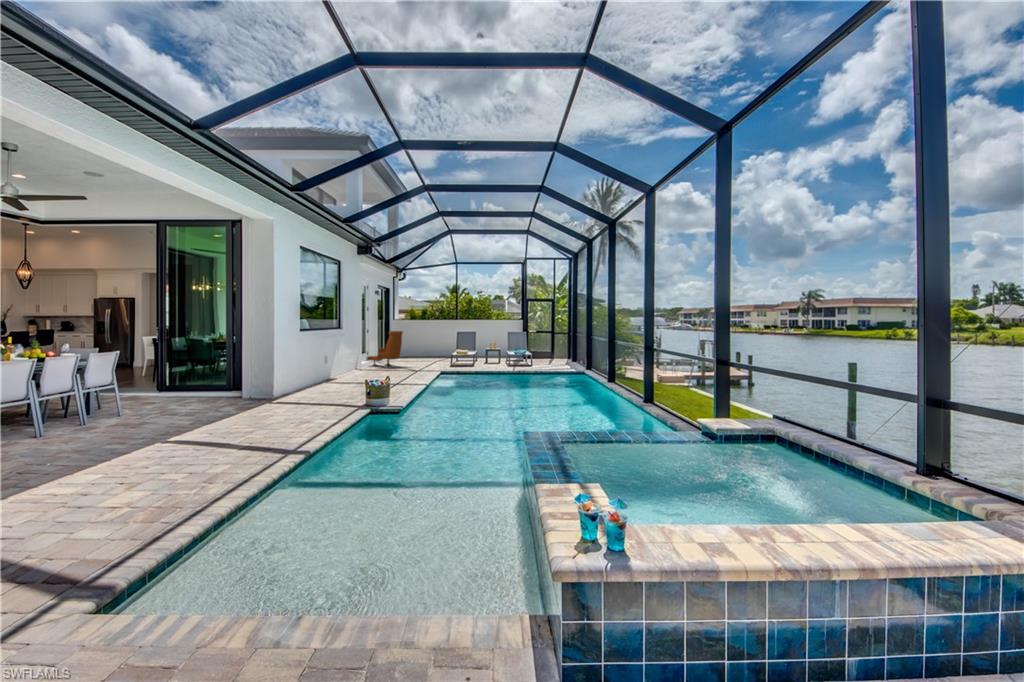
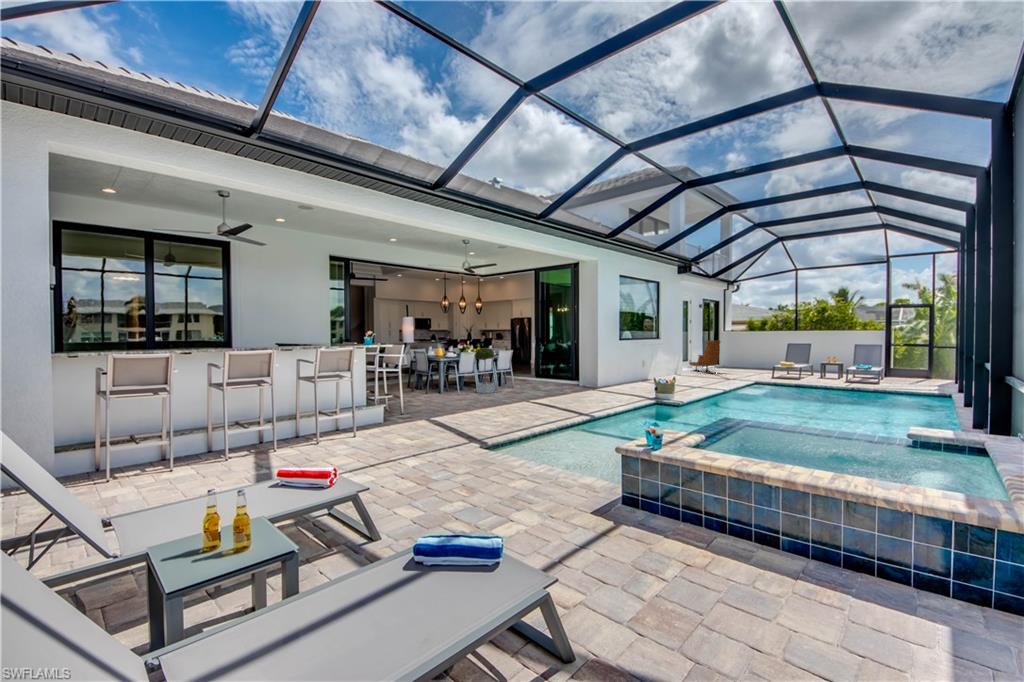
potted tree: none [30,347,84,435] -> present [475,348,495,393]

